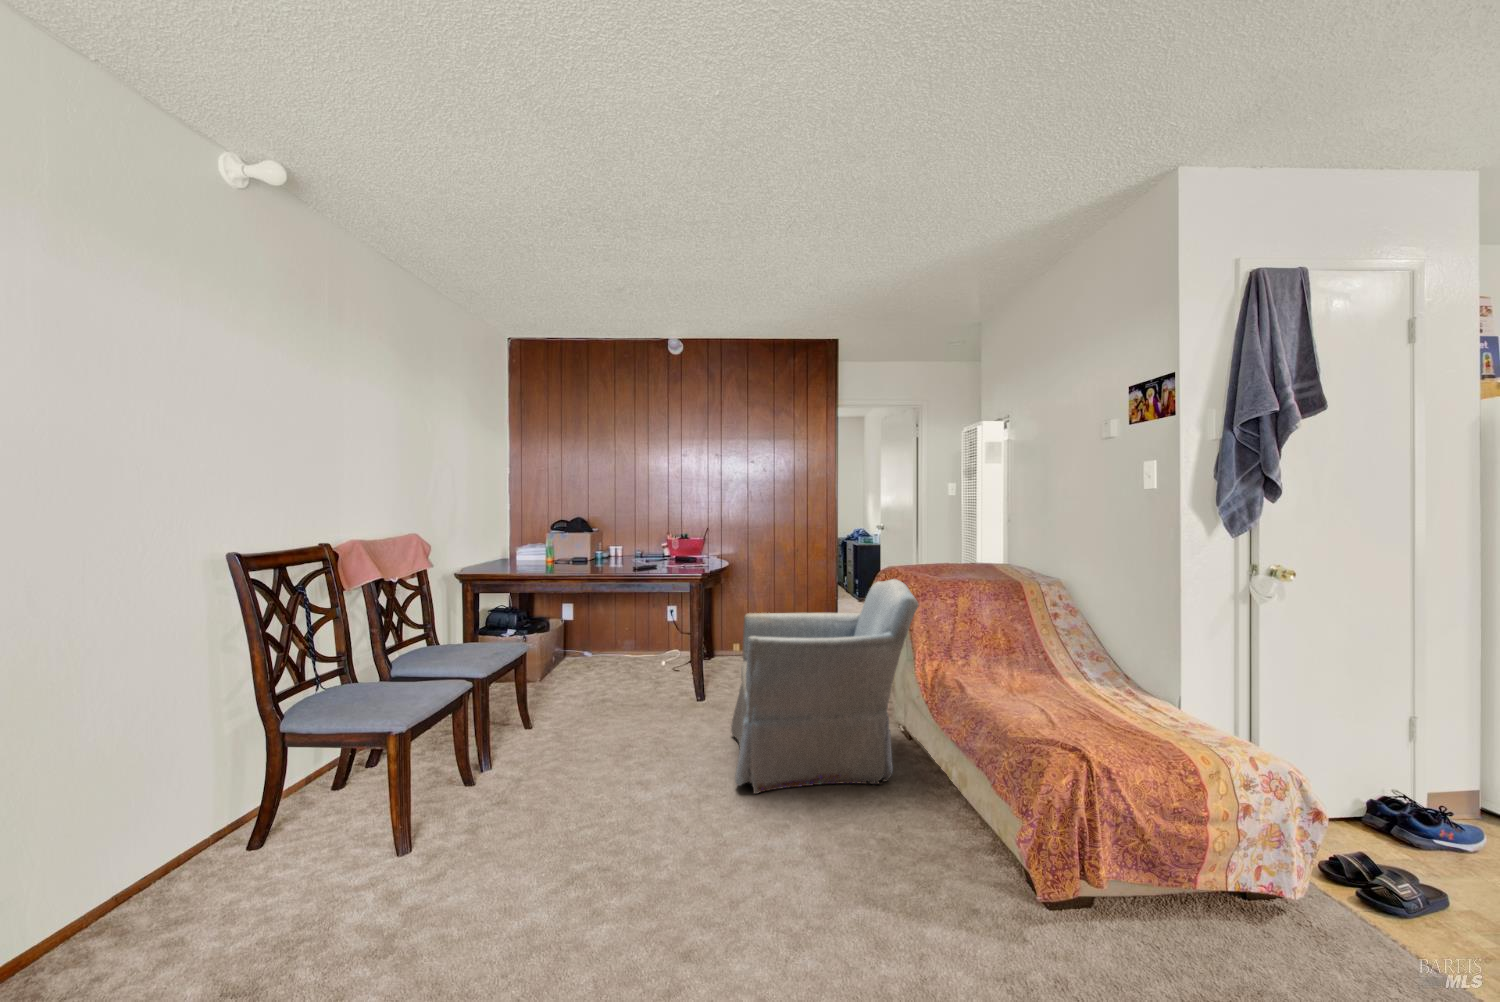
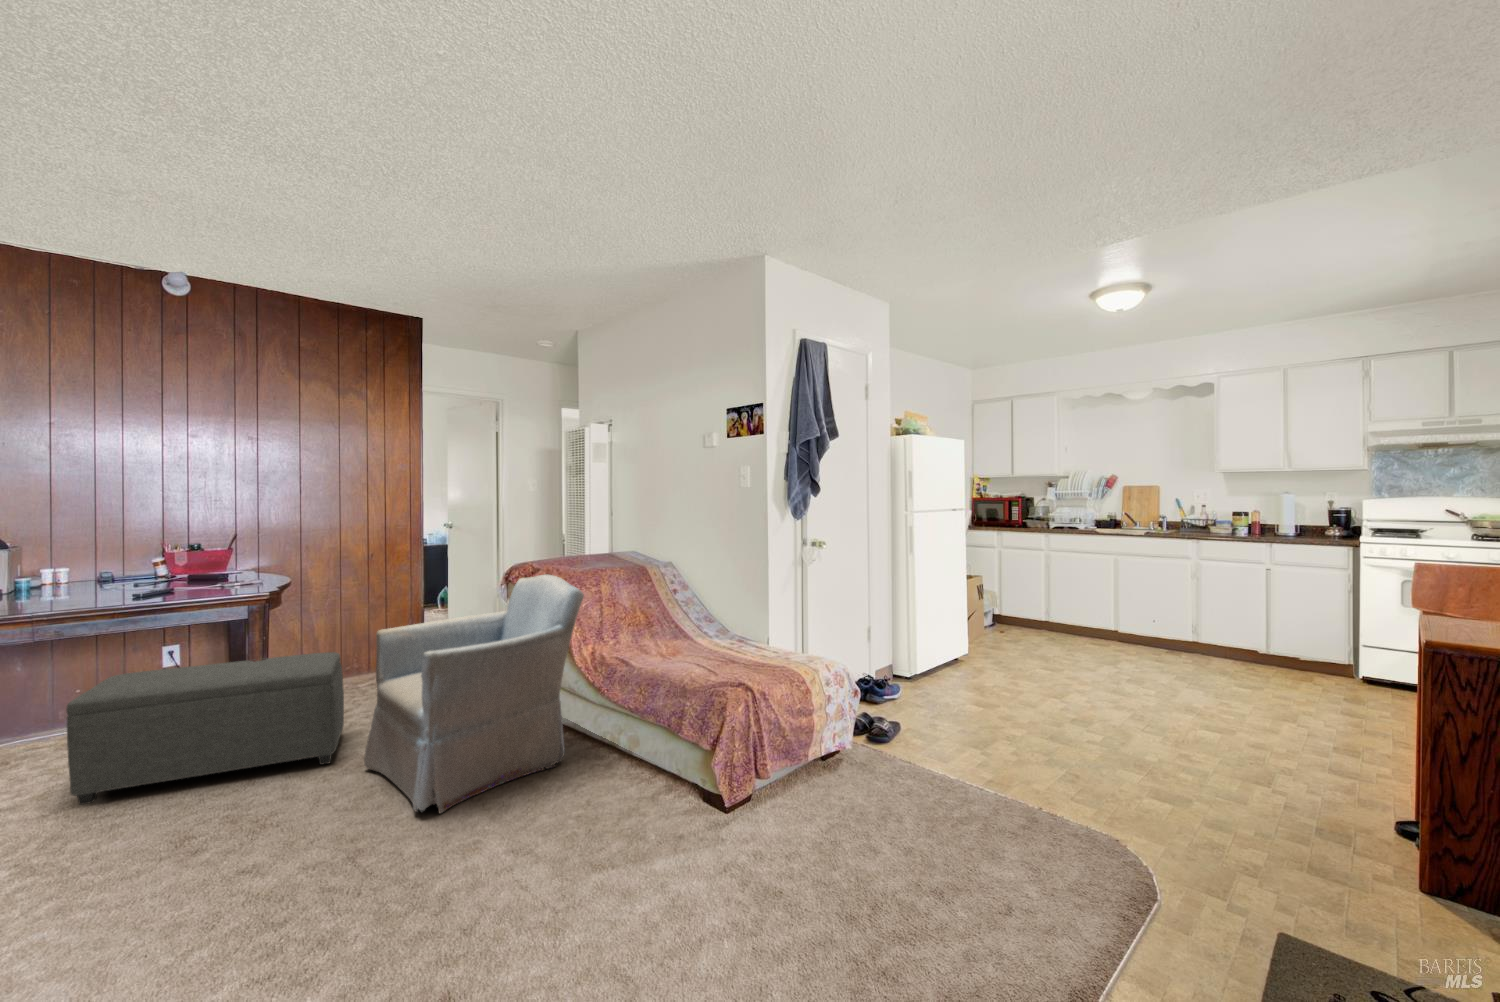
ottoman: none [569,622,740,722] -> present [66,652,344,805]

